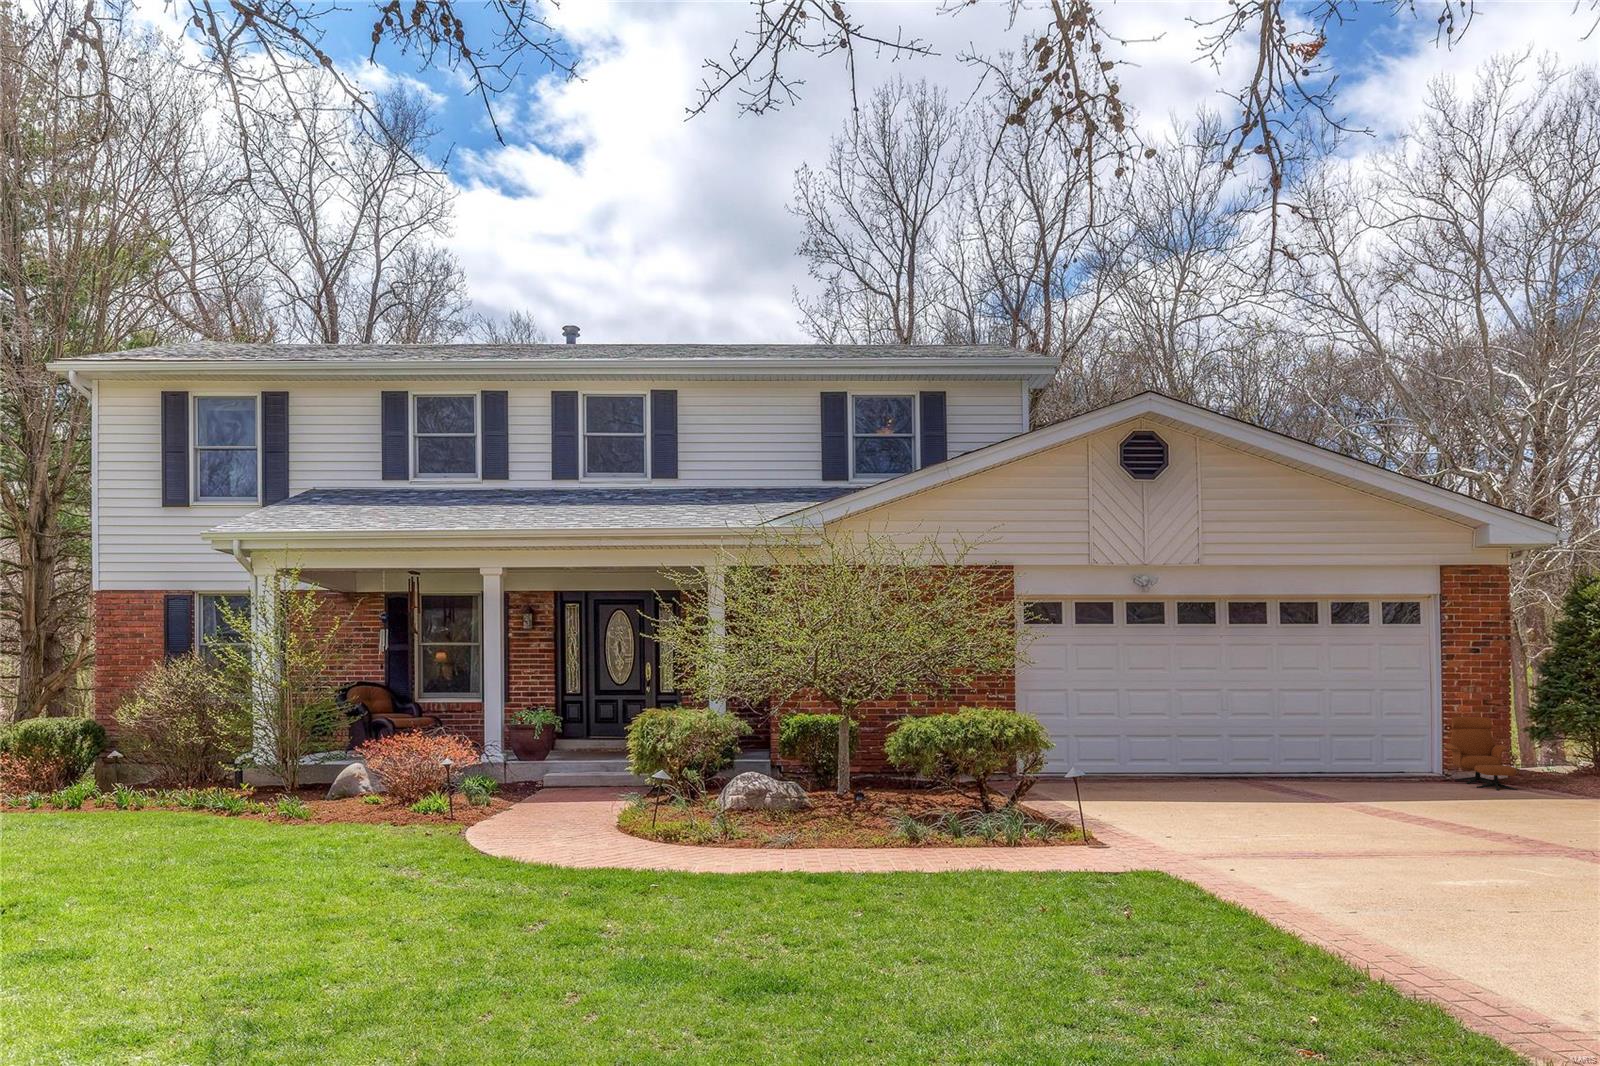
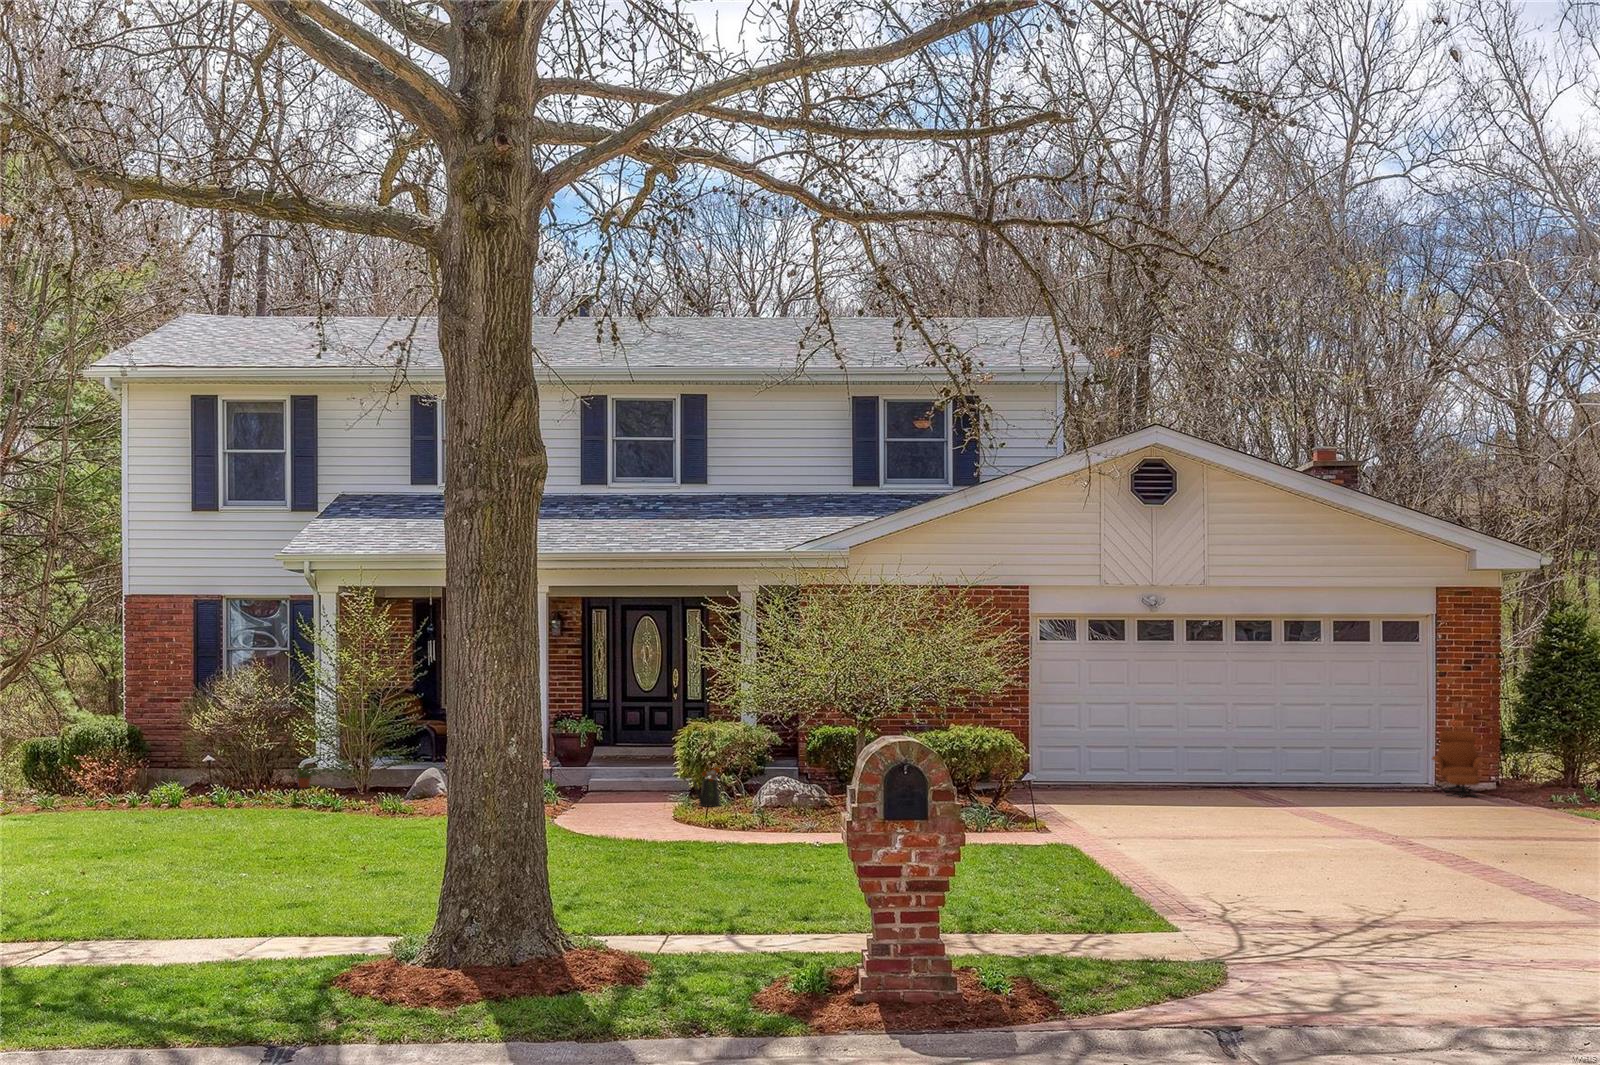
potted plant: none [195,762,245,789] -> present [289,765,322,788]
watering can: none [647,762,683,810] -> present [694,767,724,807]

